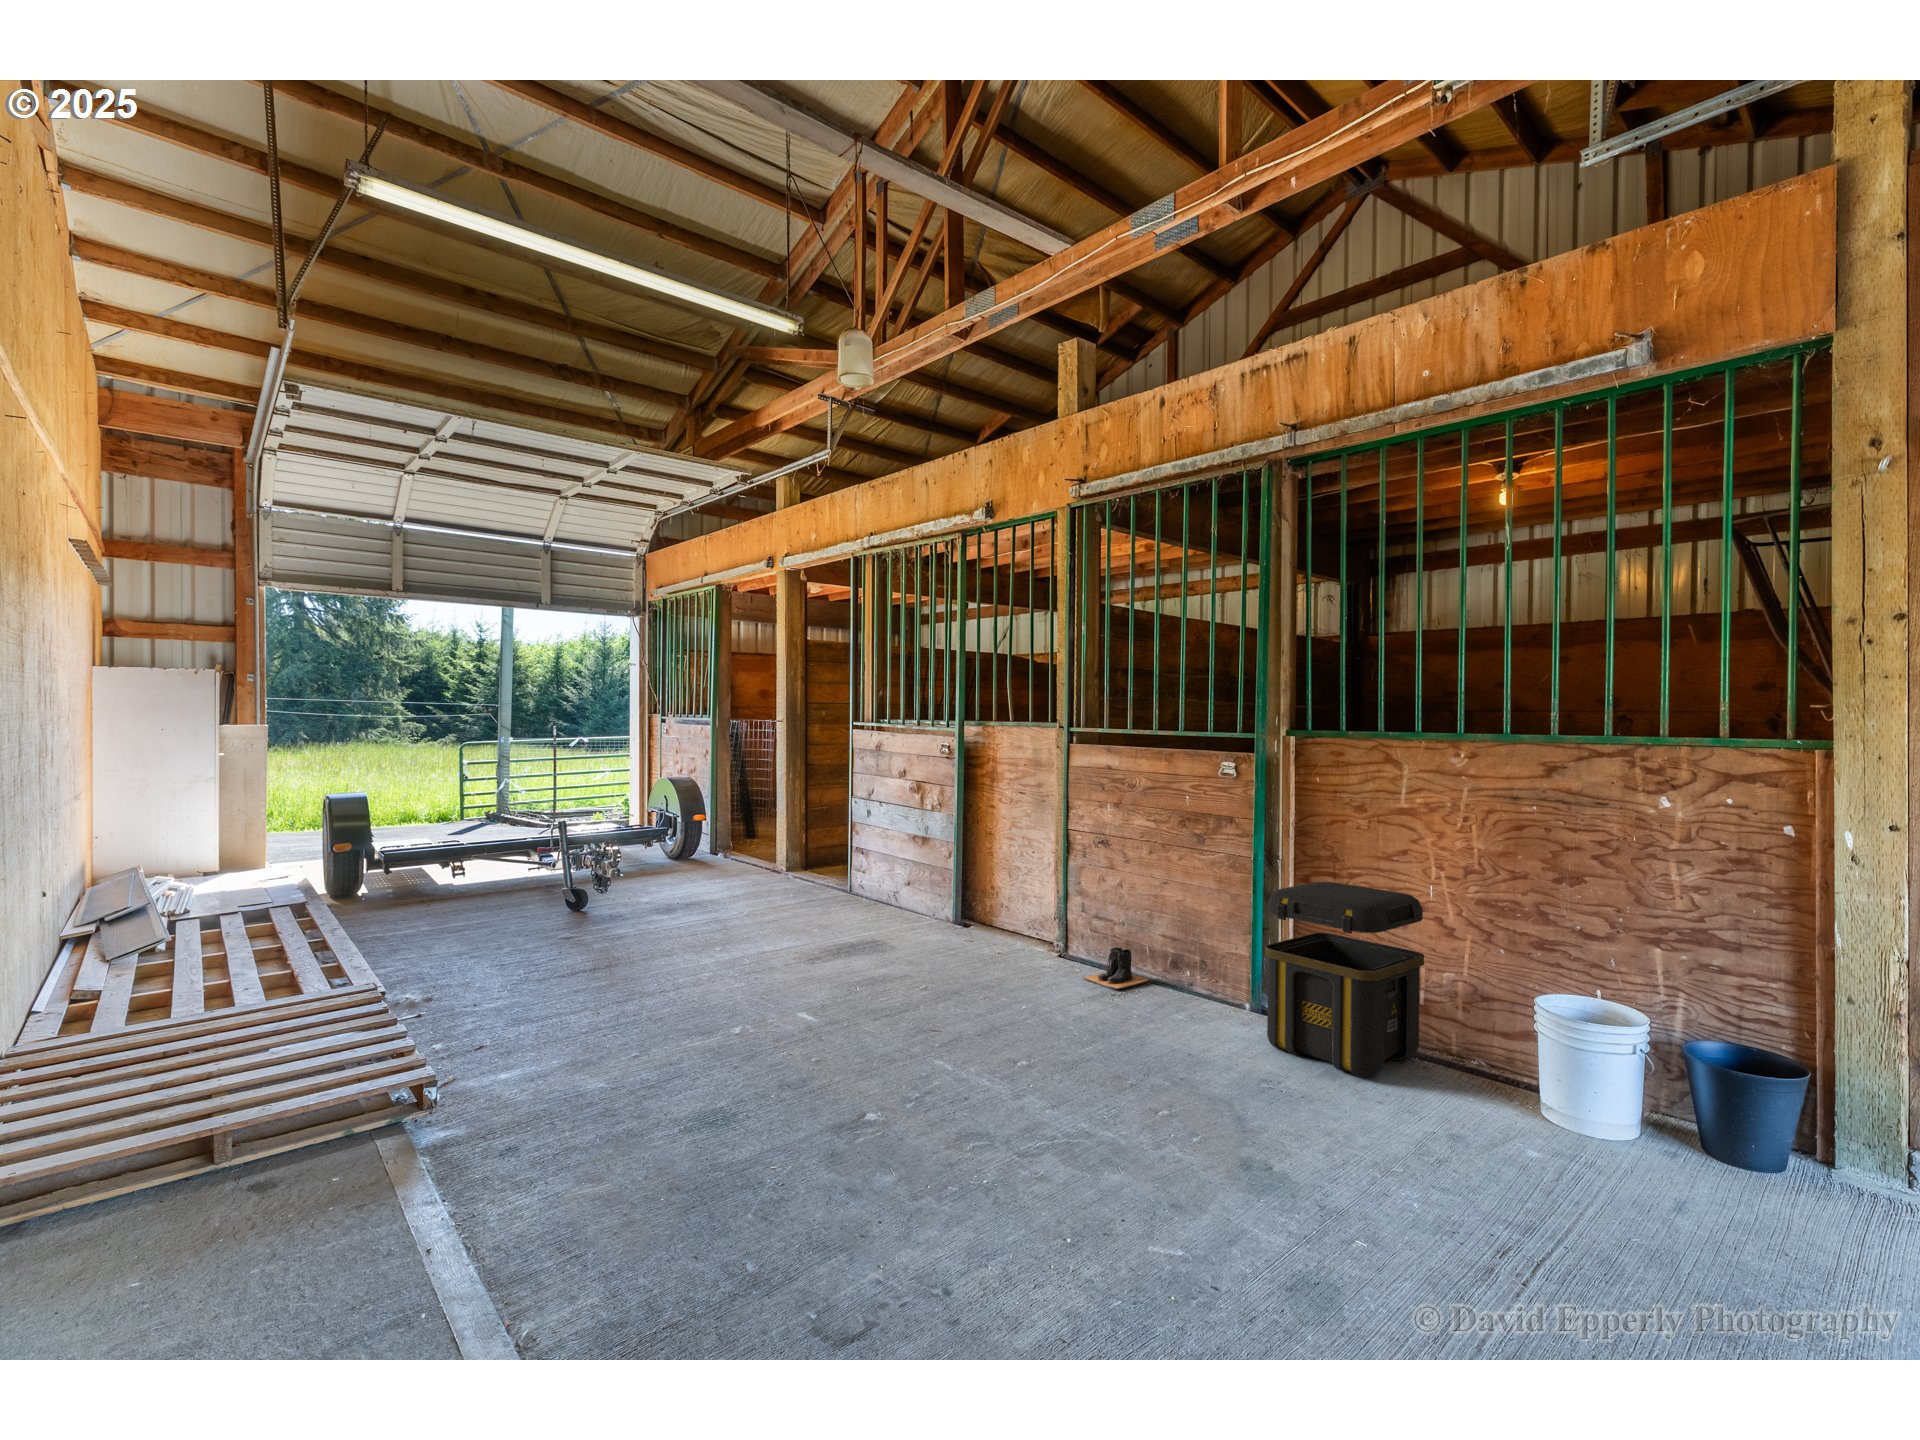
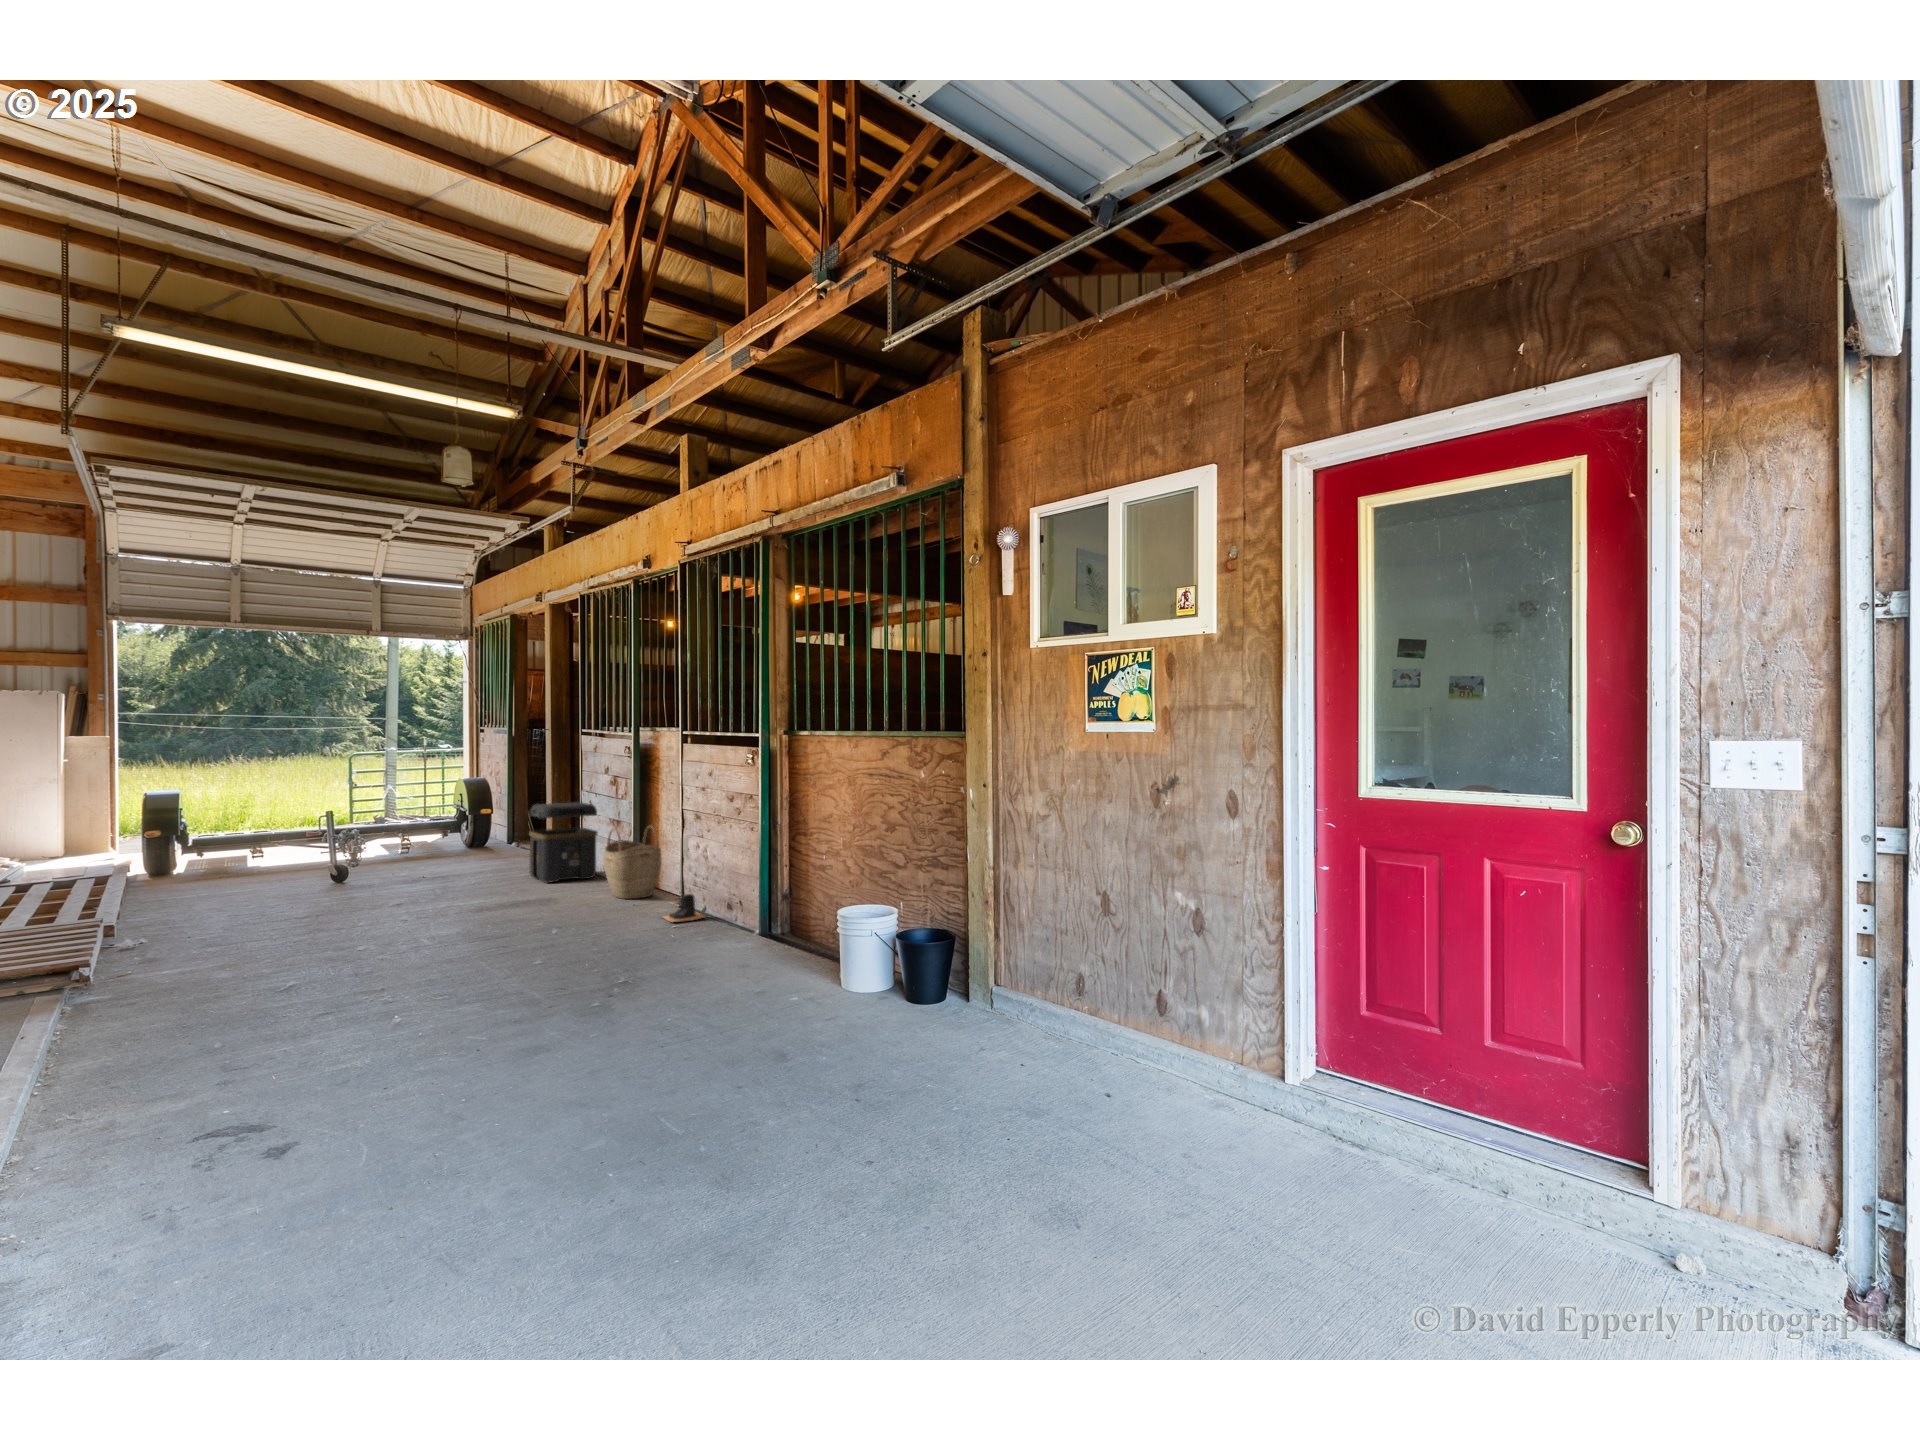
woven basket: none [945,848,1022,945] -> present [604,826,661,899]
toolbox: present [1265,882,1425,1077] -> present [529,802,598,883]

